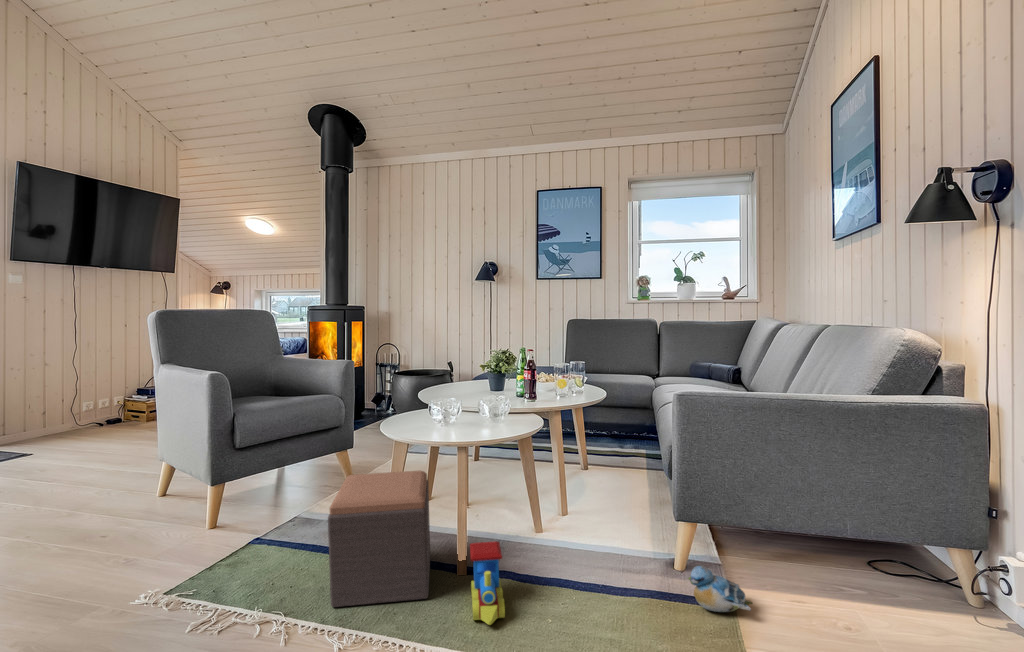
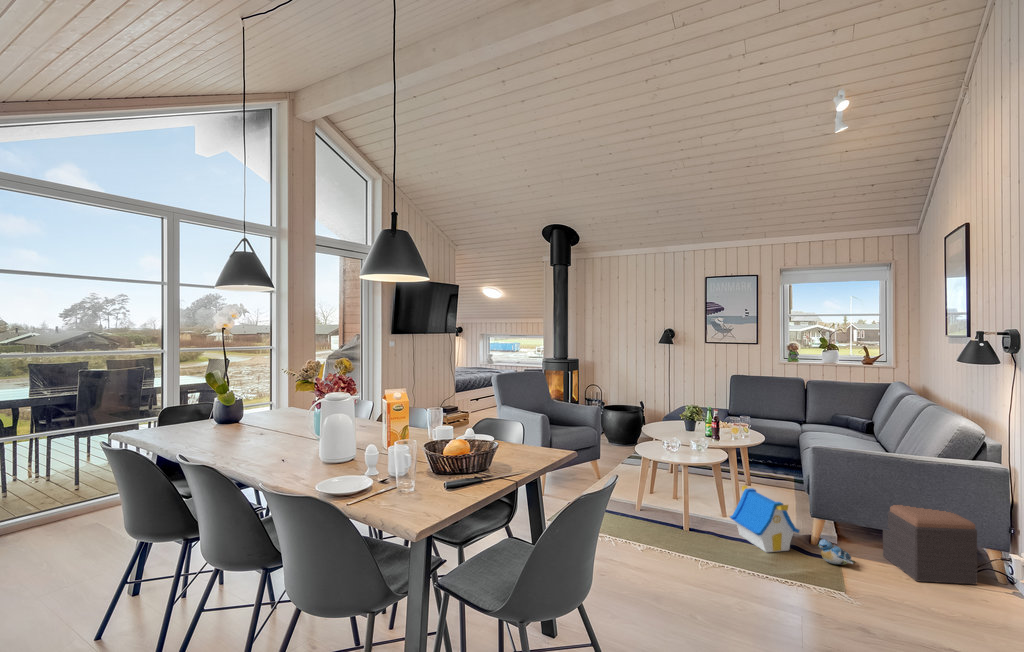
footstool: present [328,471,430,607] -> present [883,505,977,585]
toy house: none [539,473,657,602] -> present [730,486,800,552]
toy train: present [470,541,505,625] -> none [694,515,716,553]

